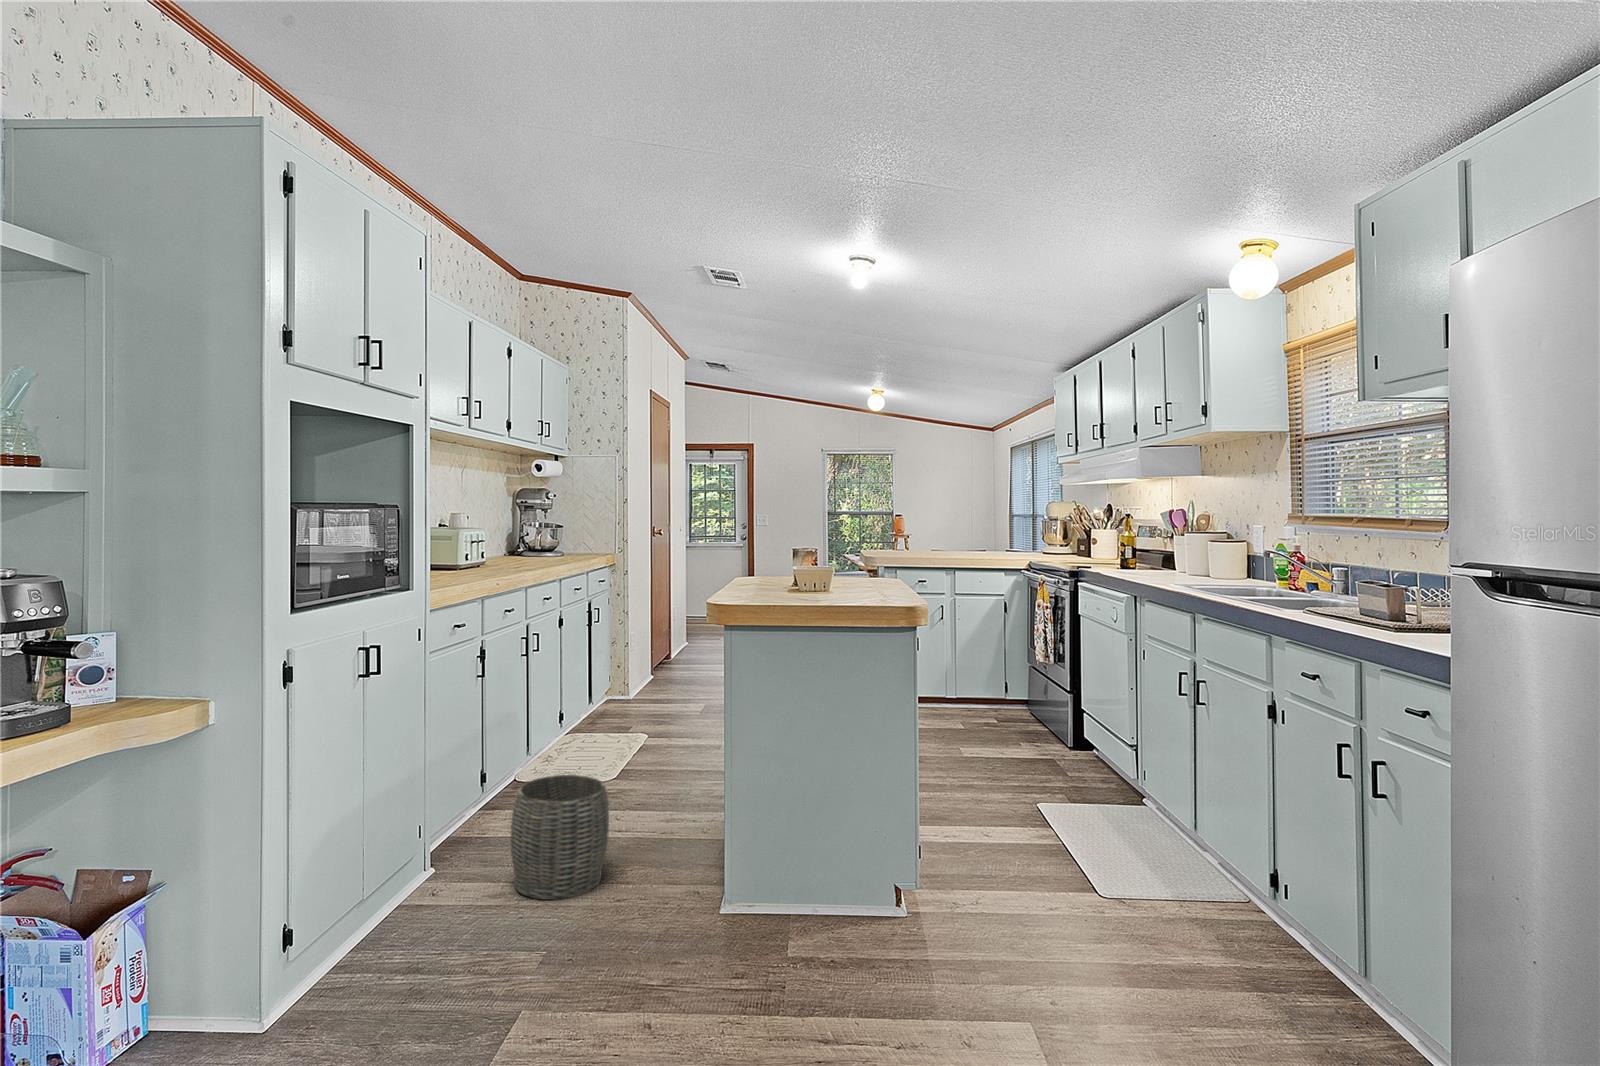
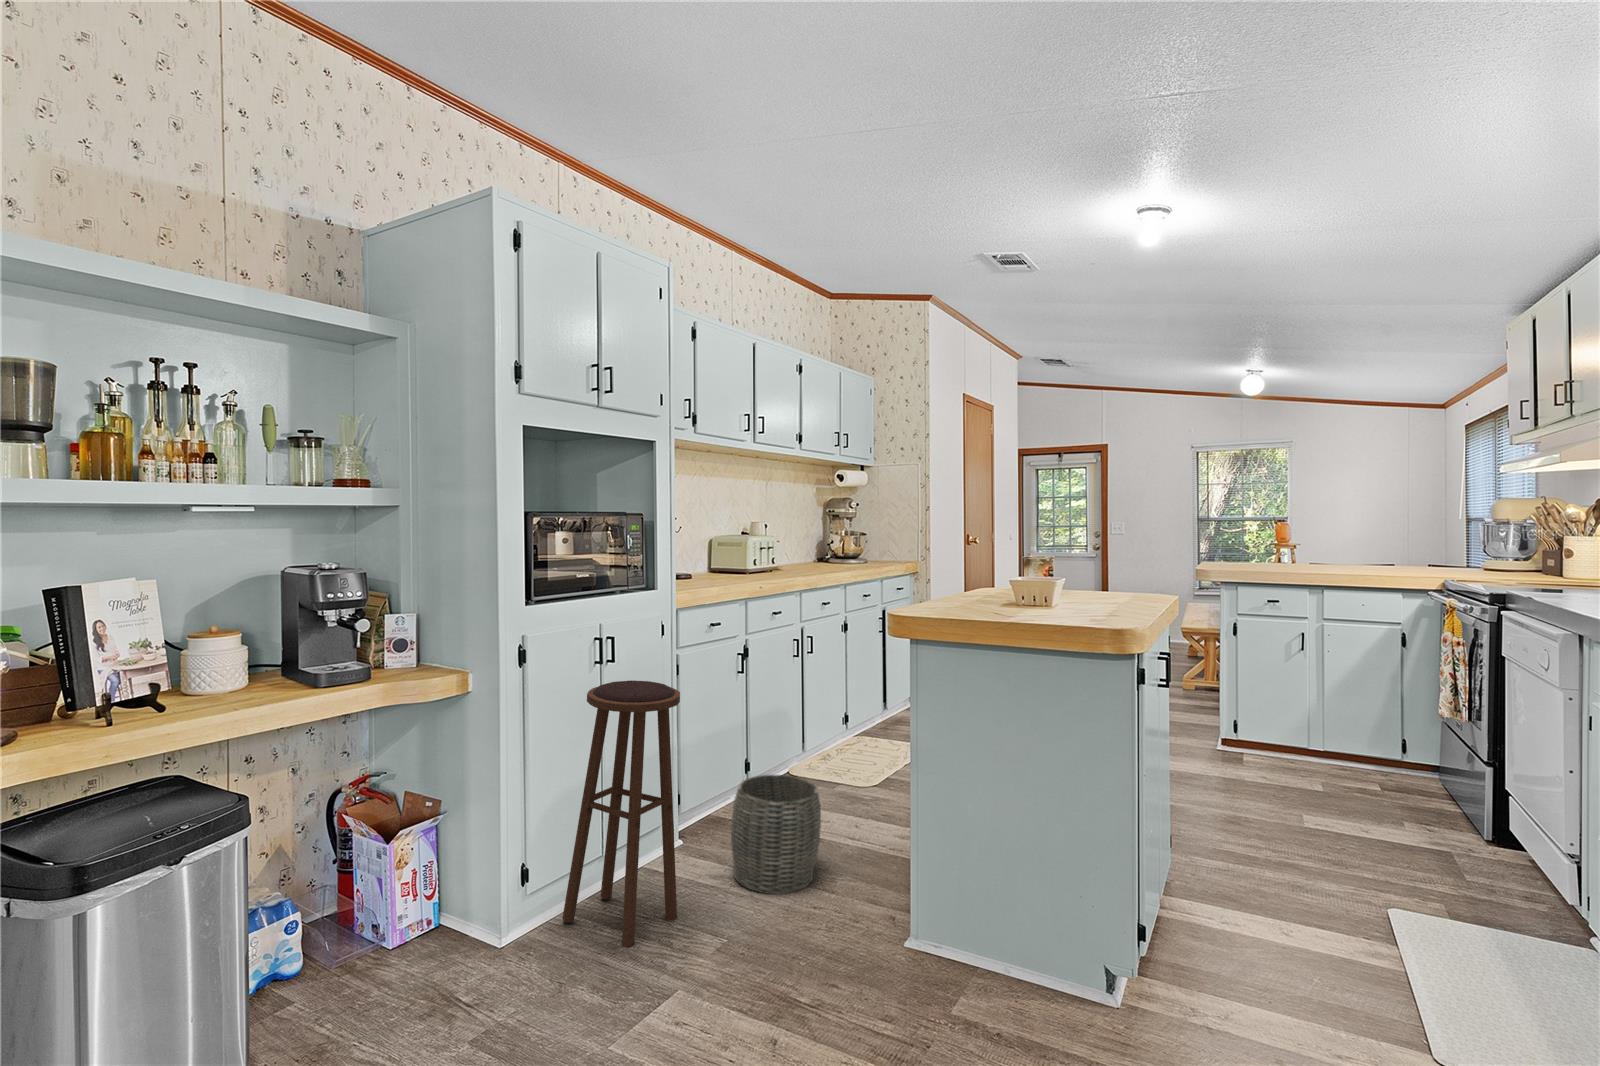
stool: none [333,687,478,988] -> present [562,680,680,947]

